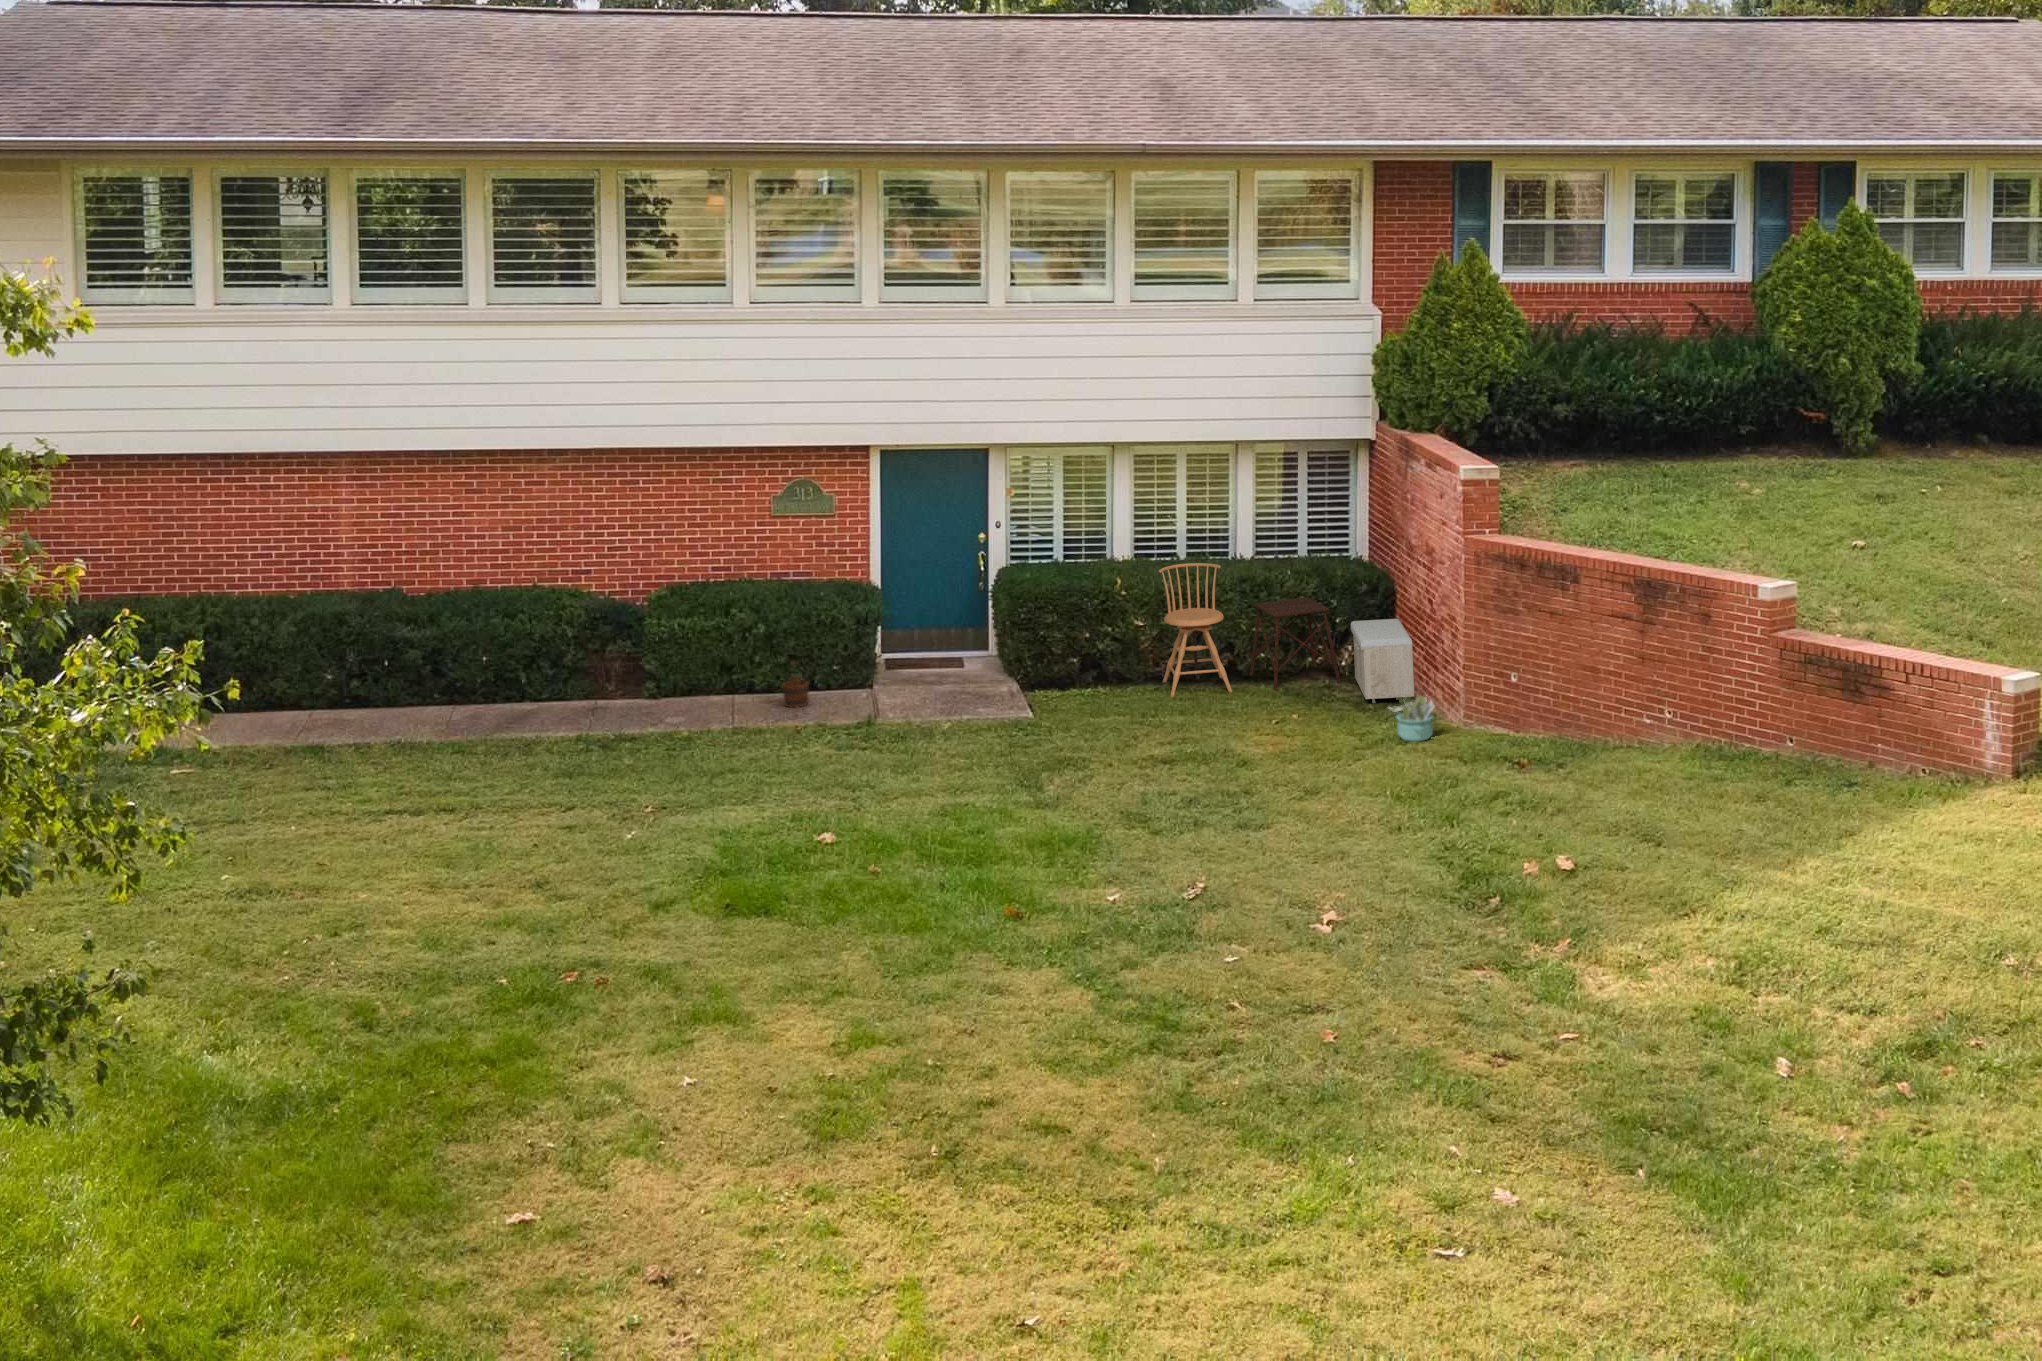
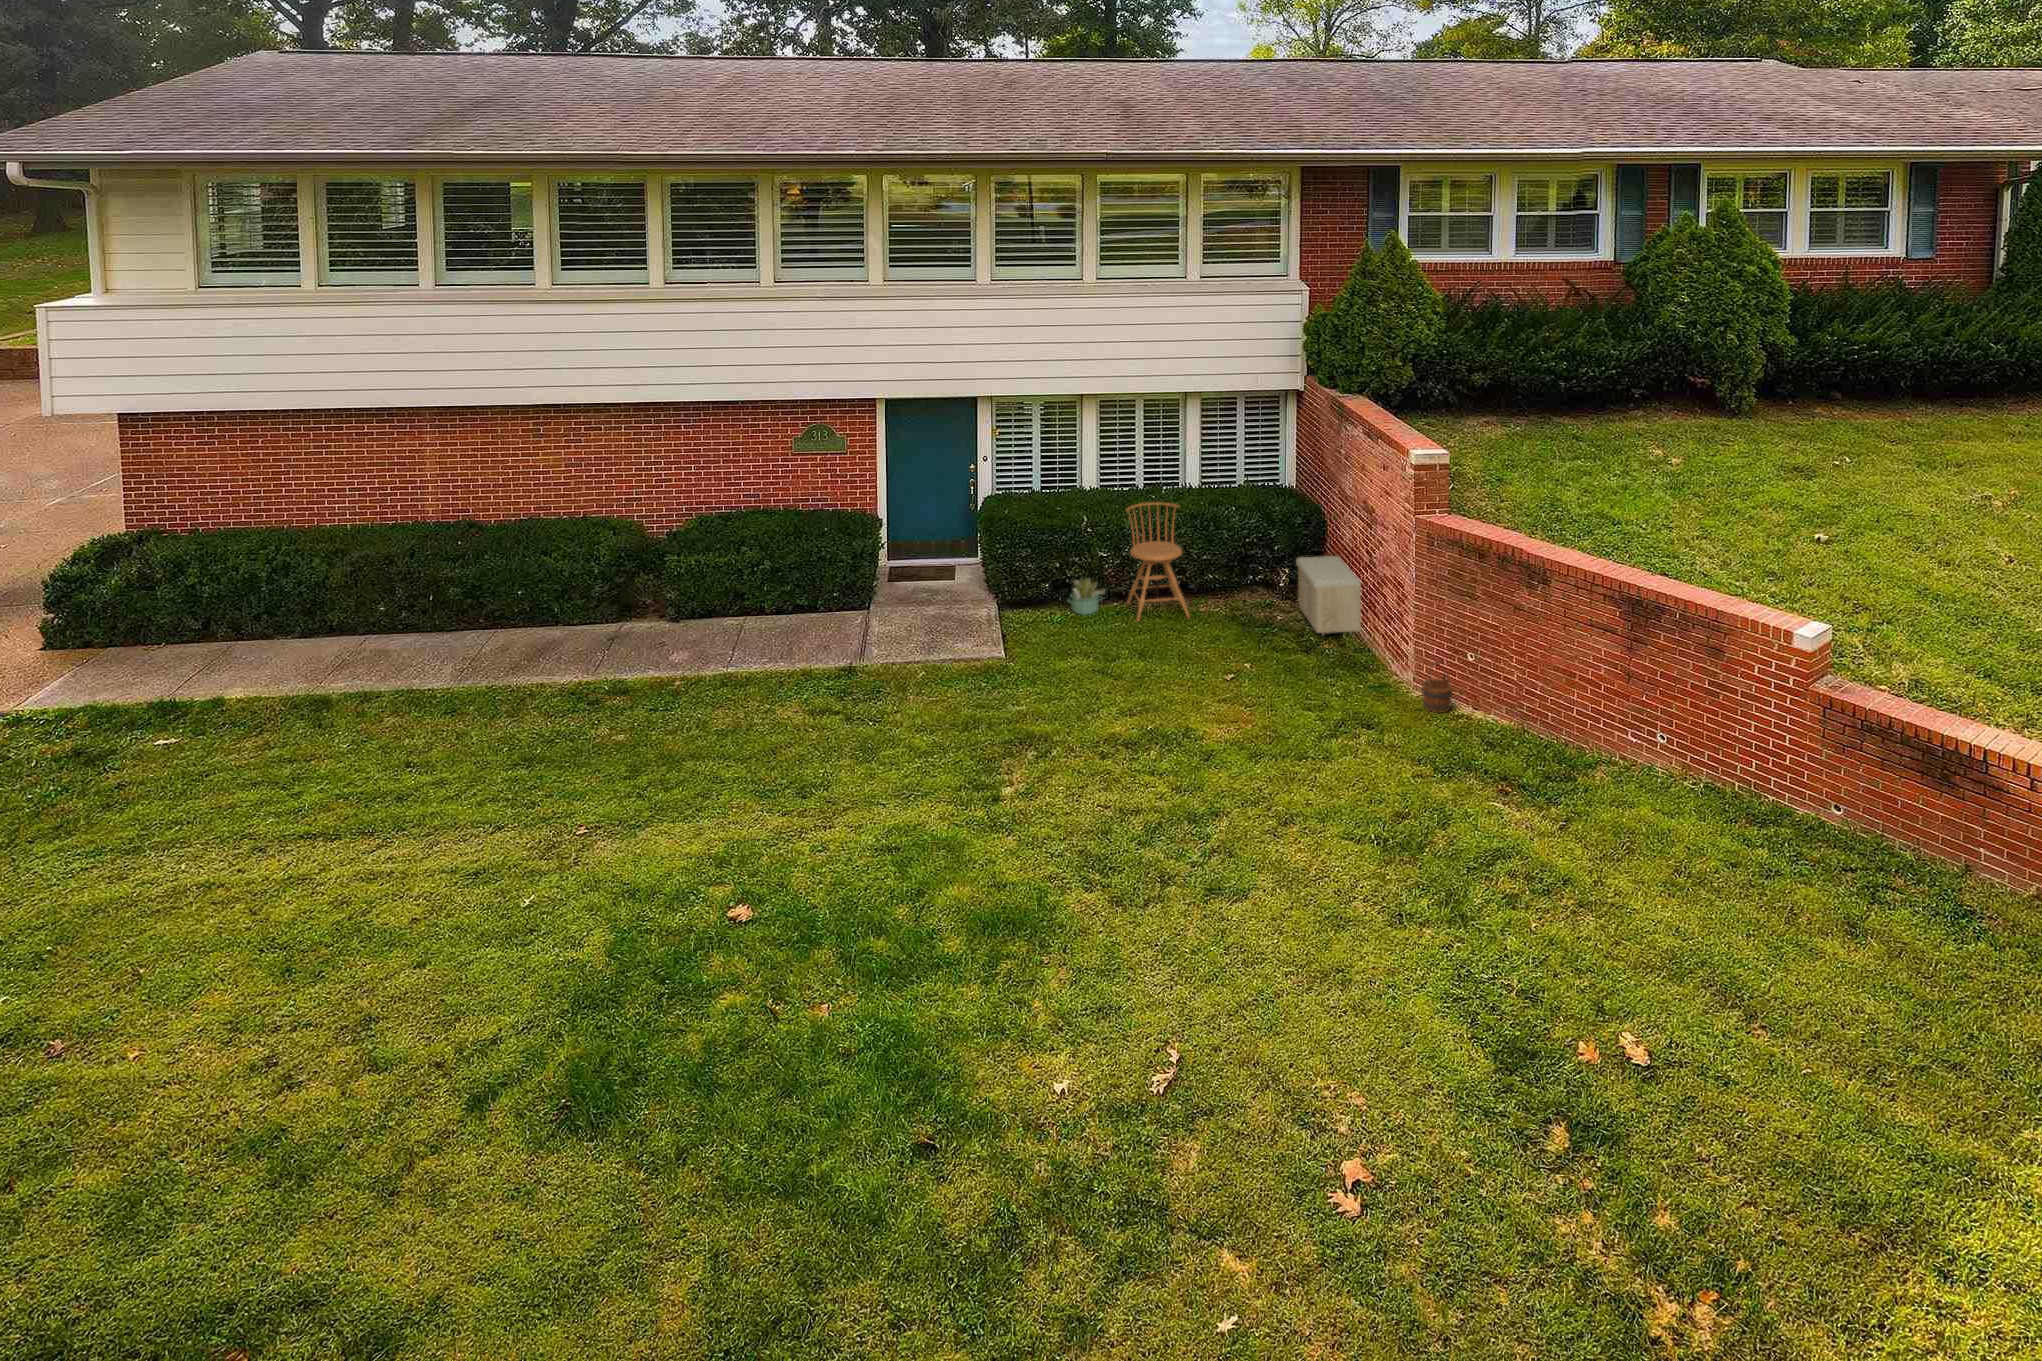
side table: present [1250,597,1341,691] -> none [1201,531,1285,618]
wooden bucket: present [782,662,809,708] -> present [1421,661,1453,713]
decorative plant: present [1389,696,1434,742] -> present [1068,579,1104,615]

